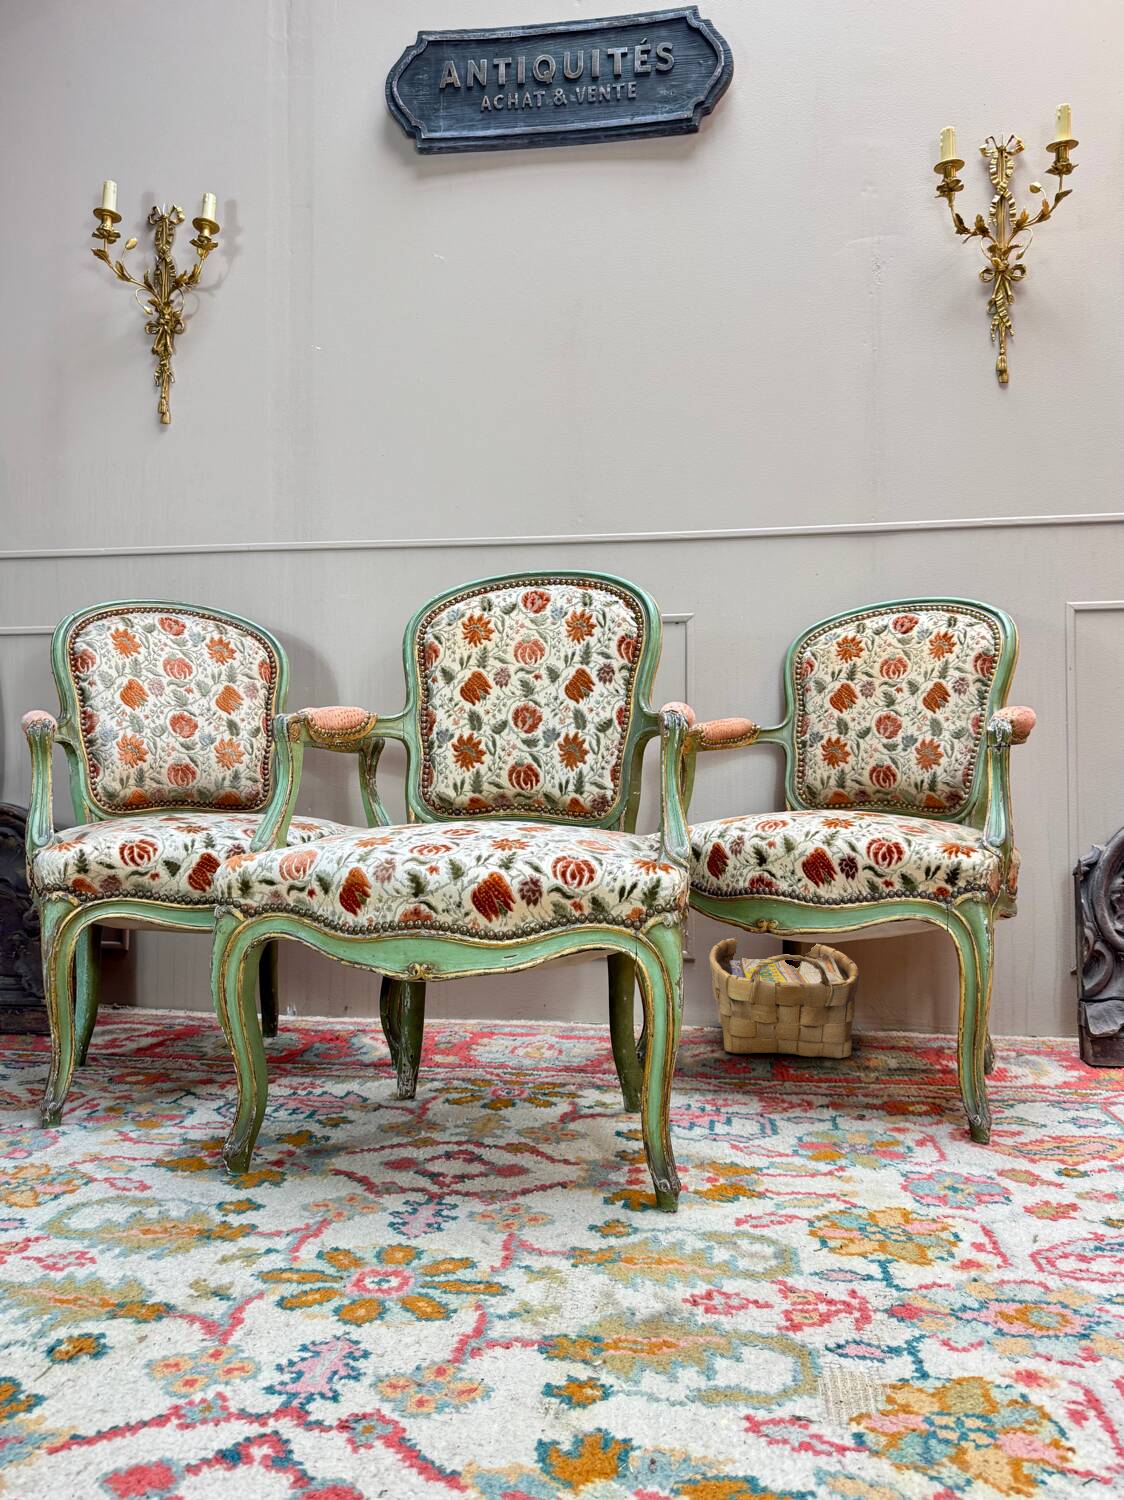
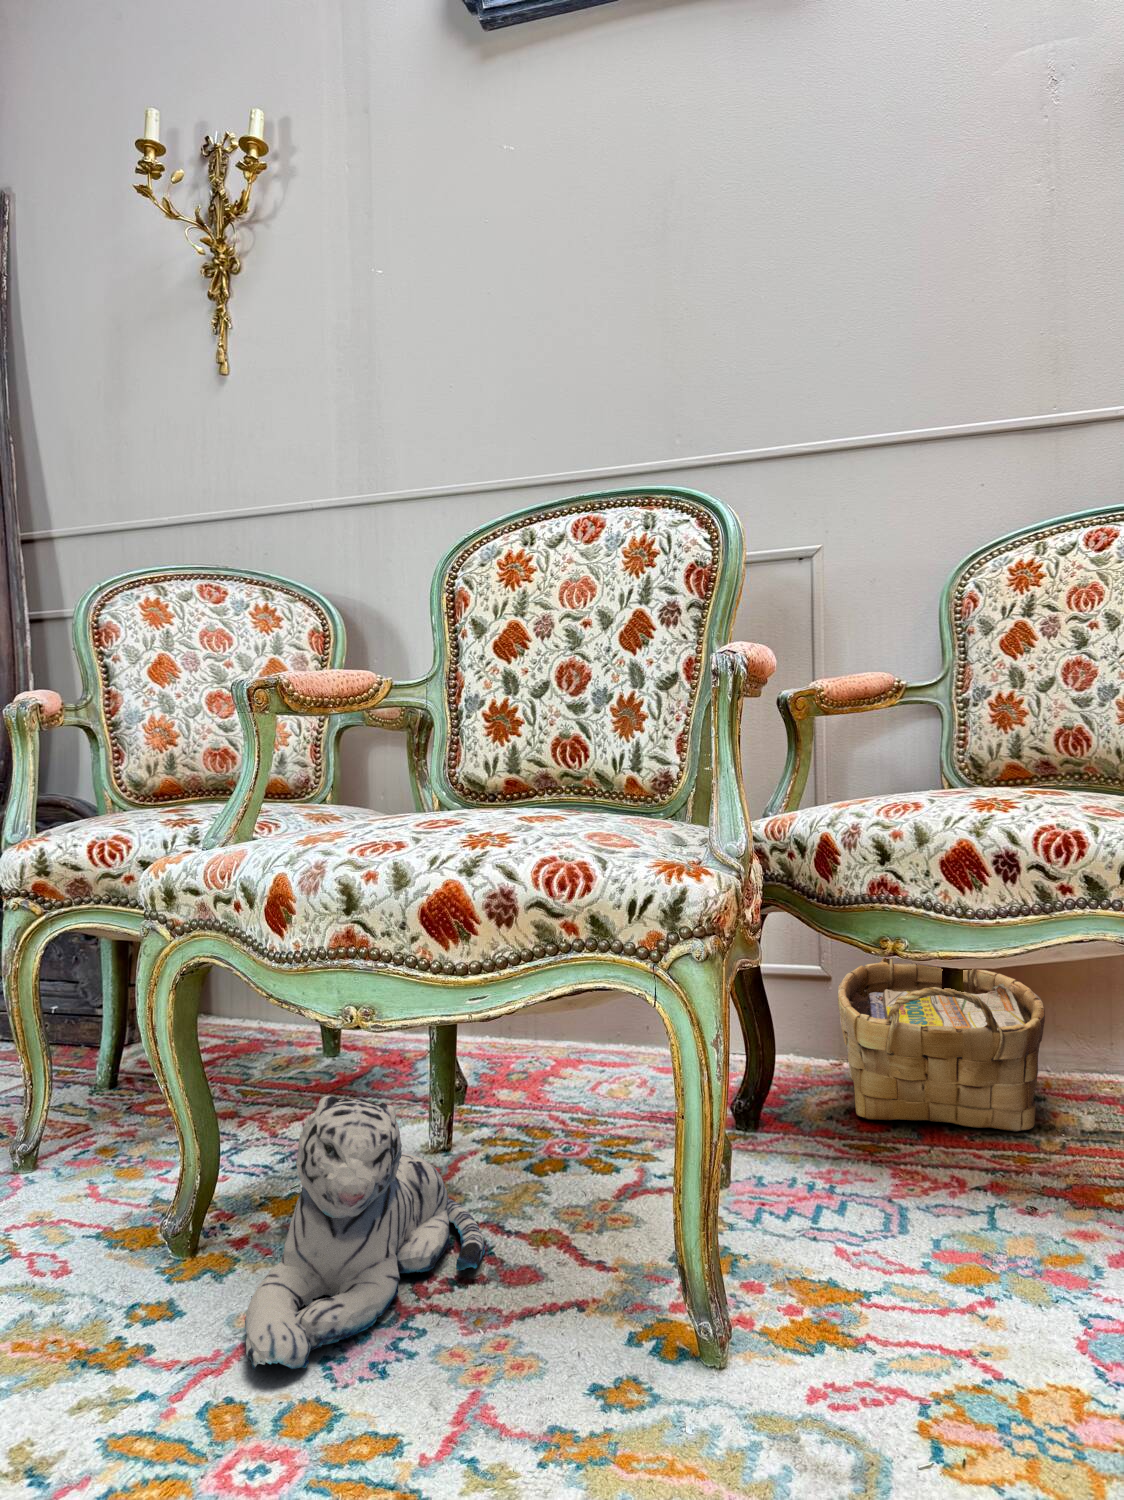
plush toy: none [326,1033,485,1228] -> present [245,1096,485,1370]

